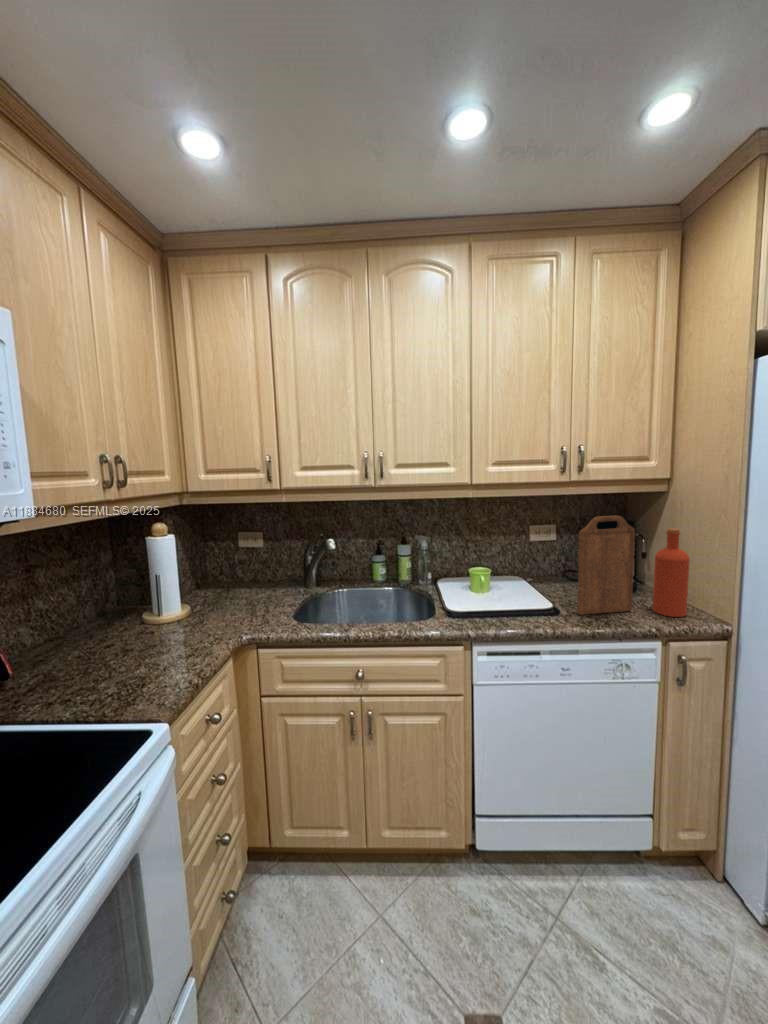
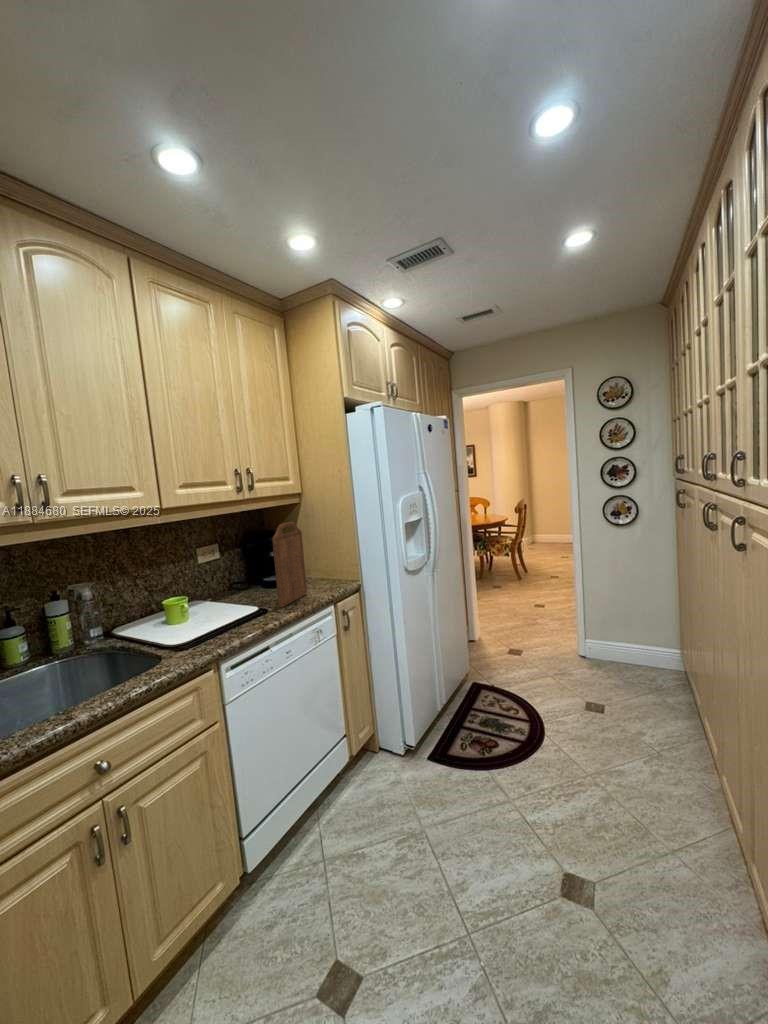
bottle: present [653,528,690,617] -> none [312,527,336,590]

